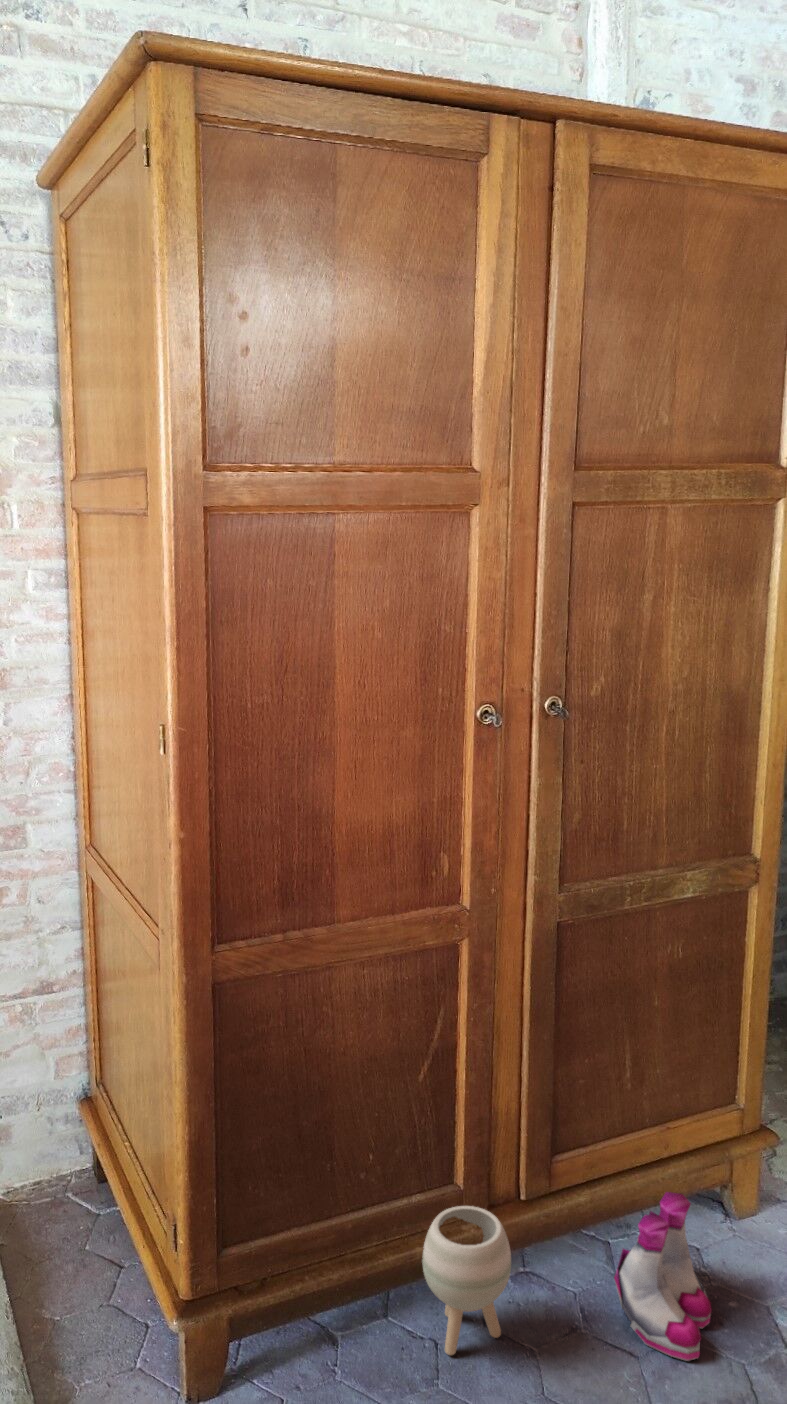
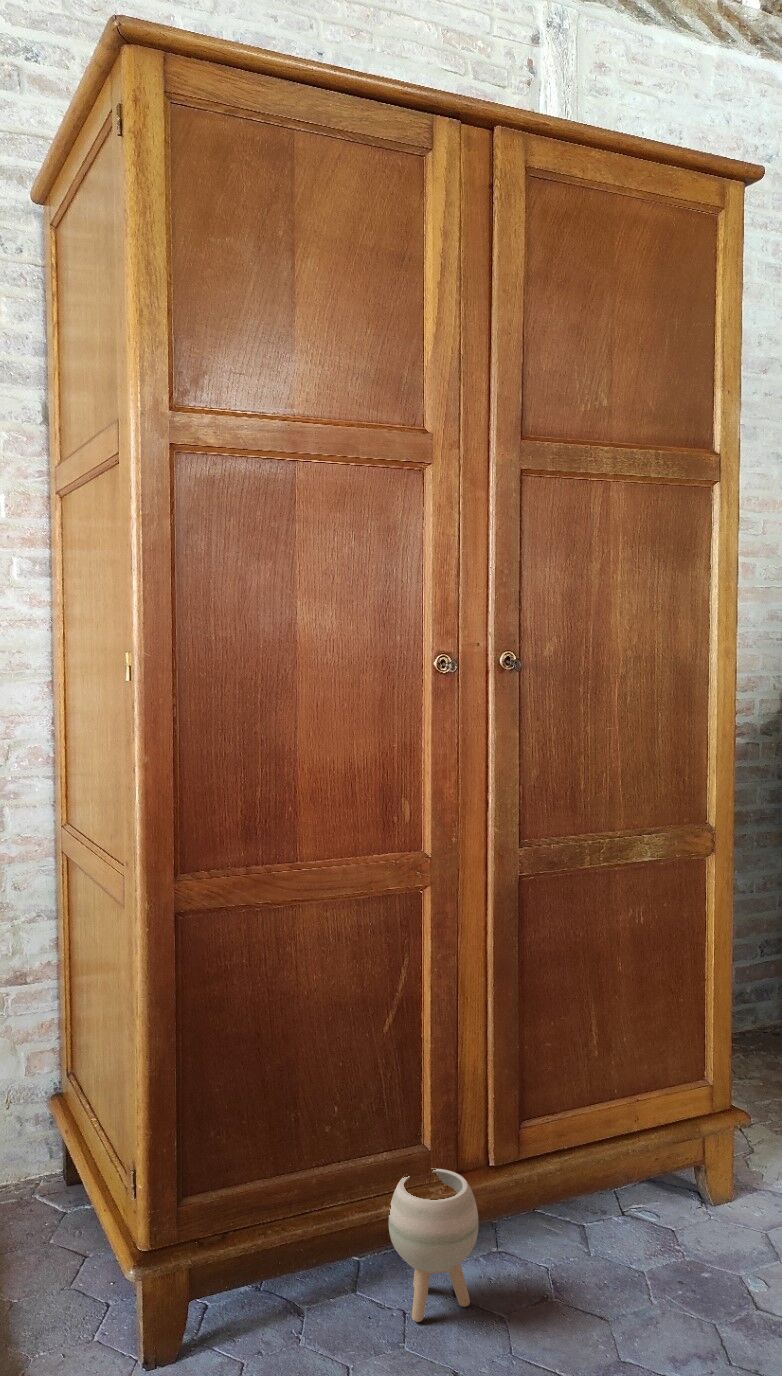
boots: present [614,1192,712,1361] -> none [585,1157,685,1324]

